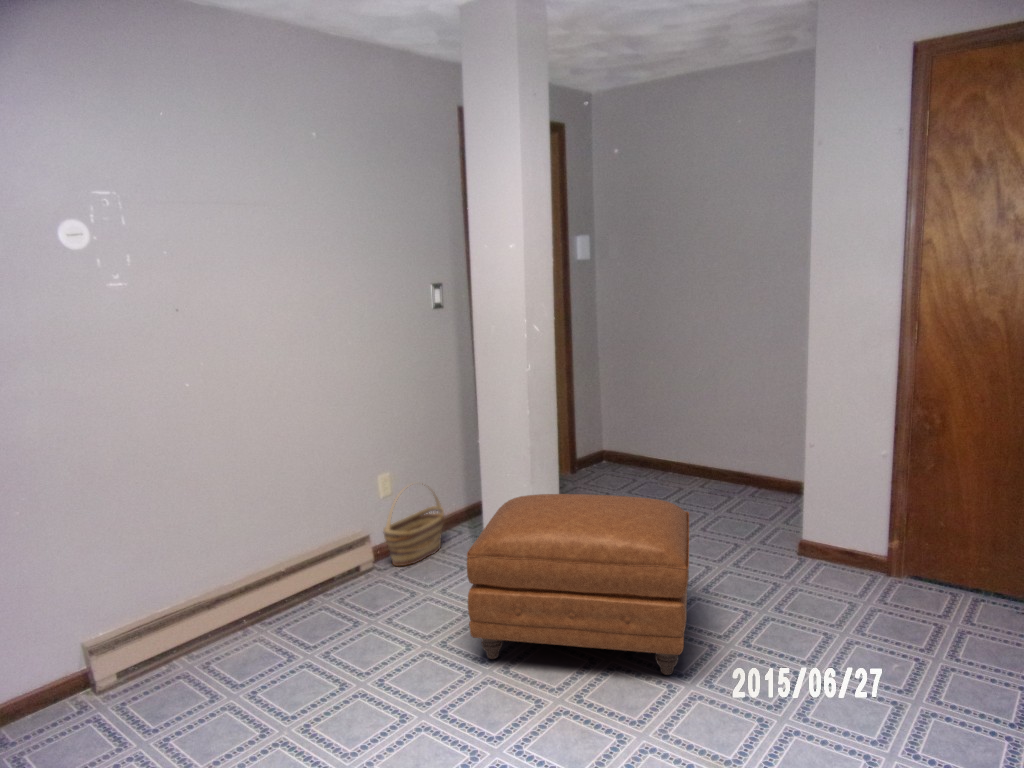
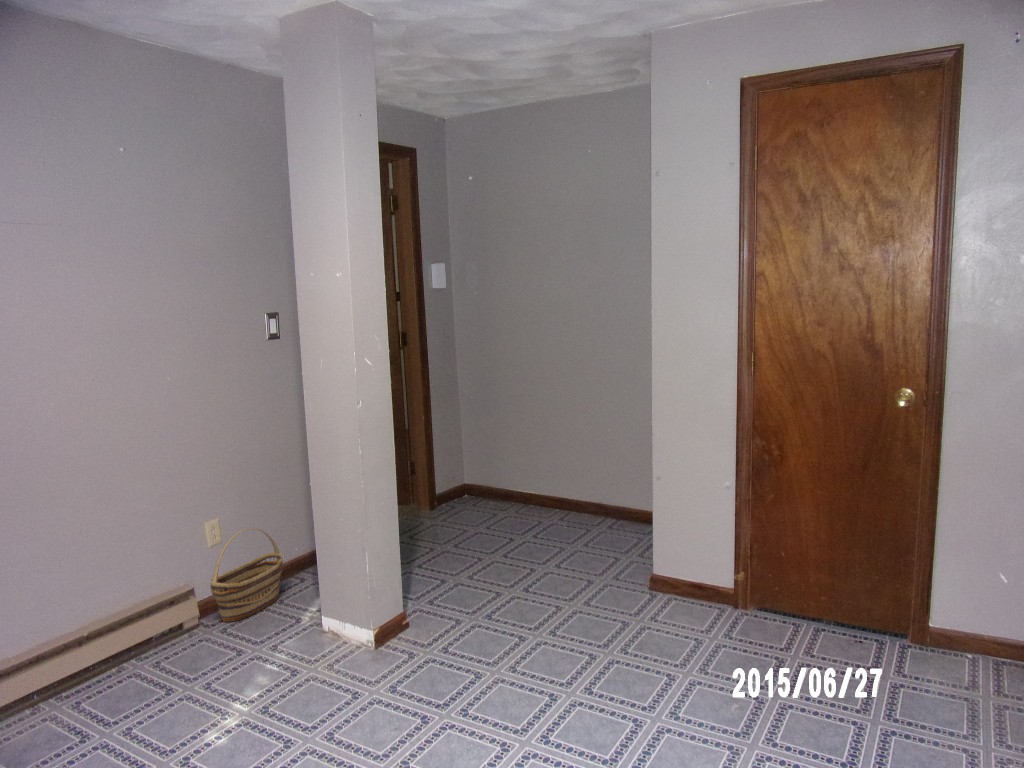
ottoman: present [467,494,689,675] -> none [284,540,531,730]

